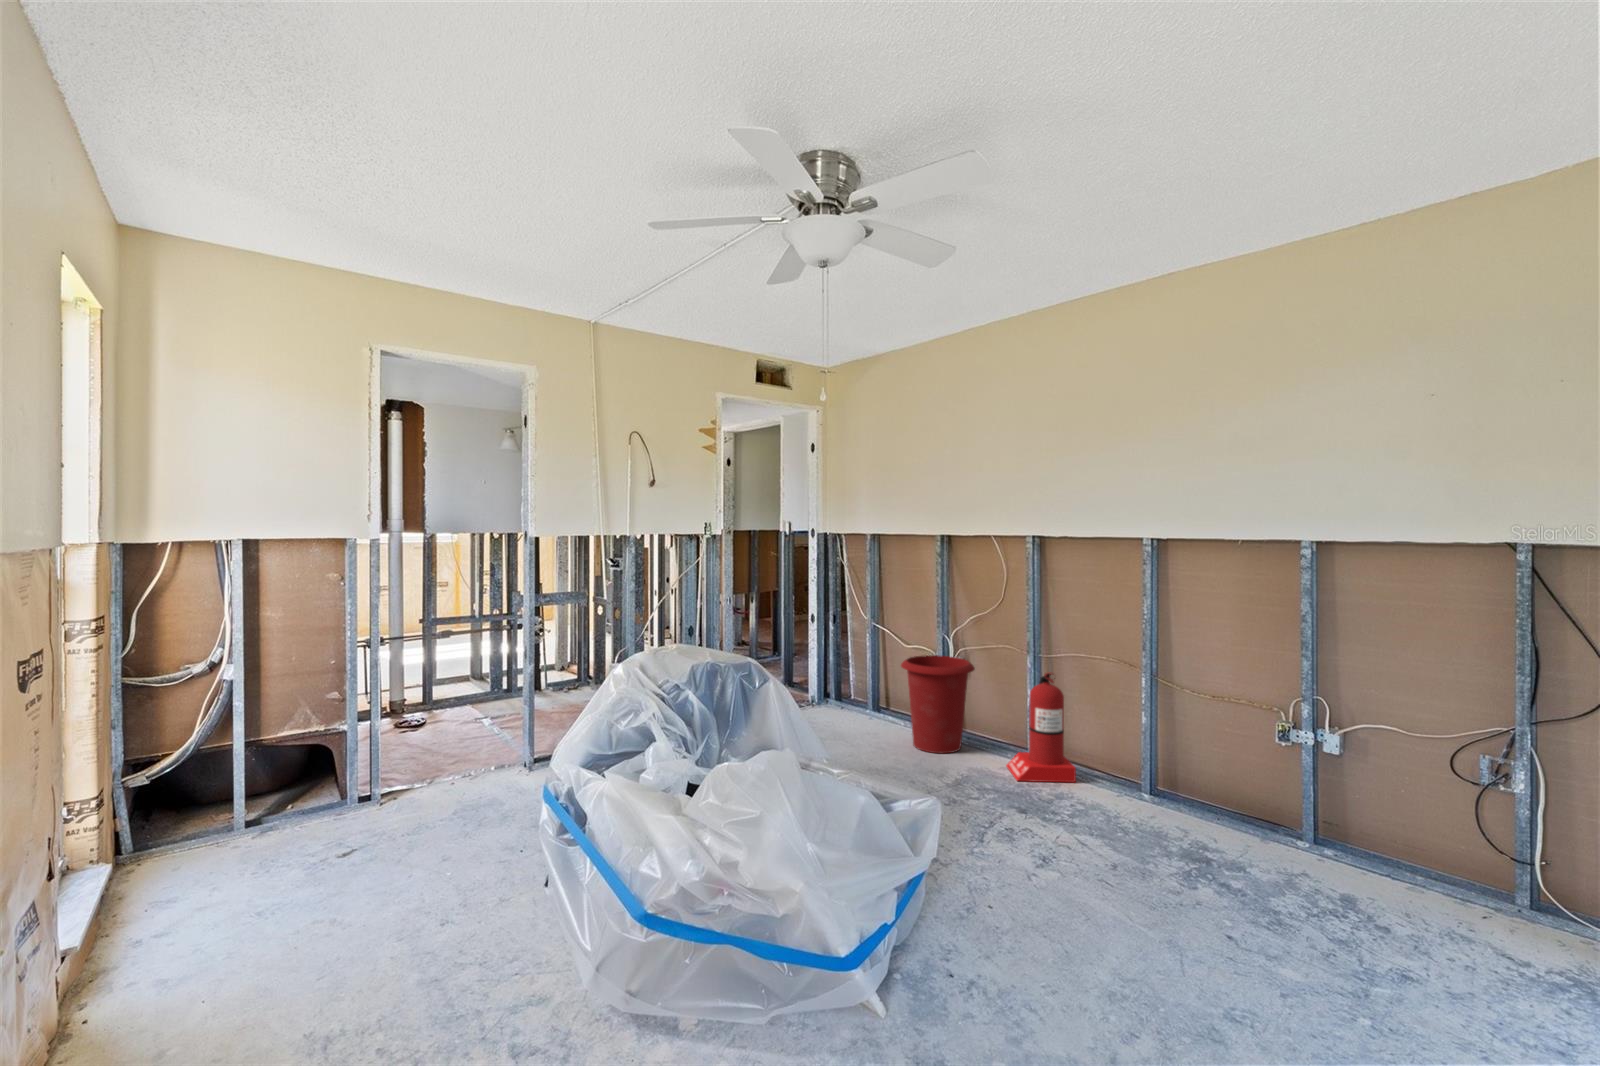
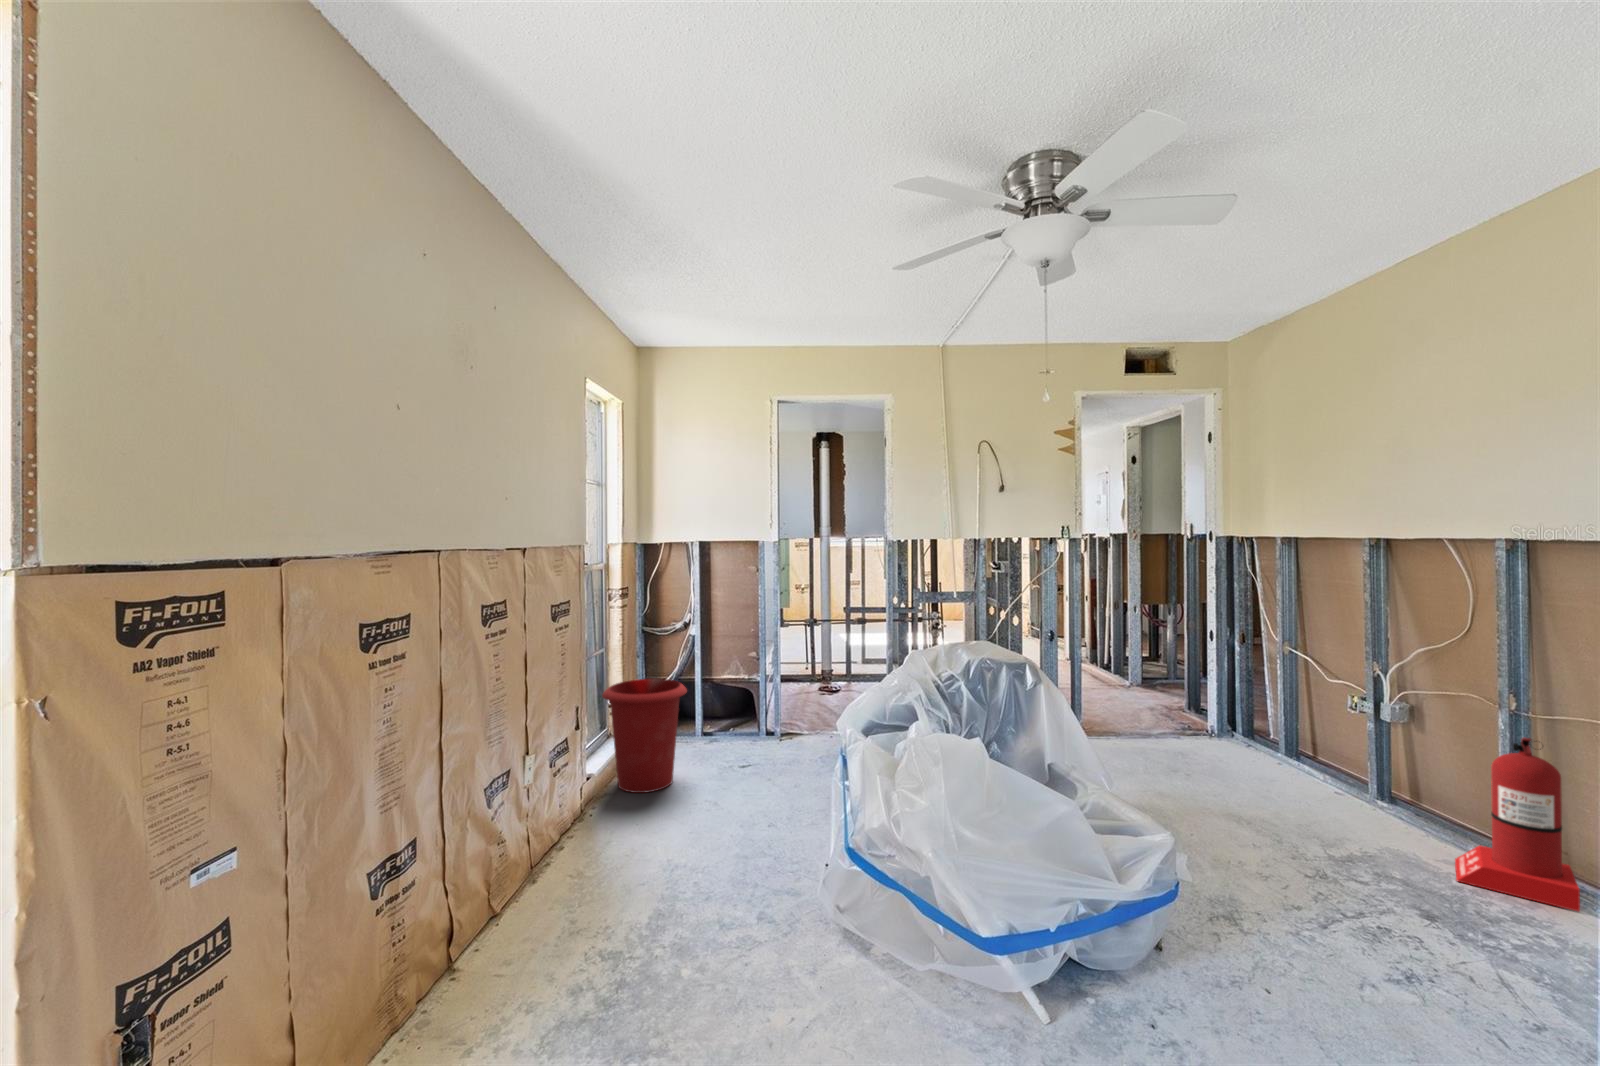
waste bin: present [901,655,975,753] -> present [602,679,687,793]

